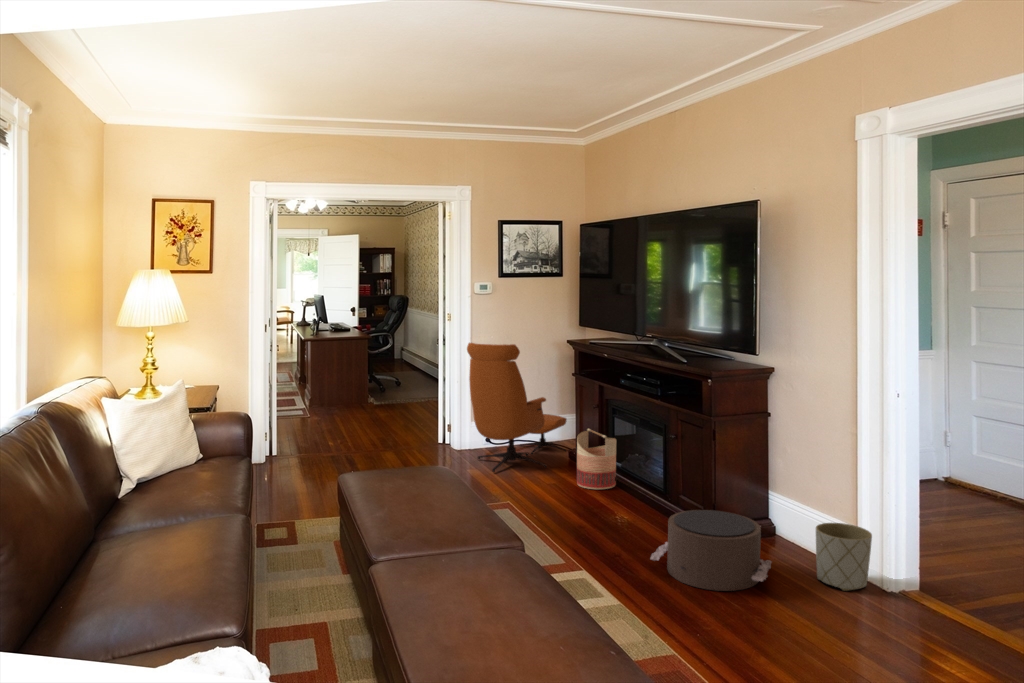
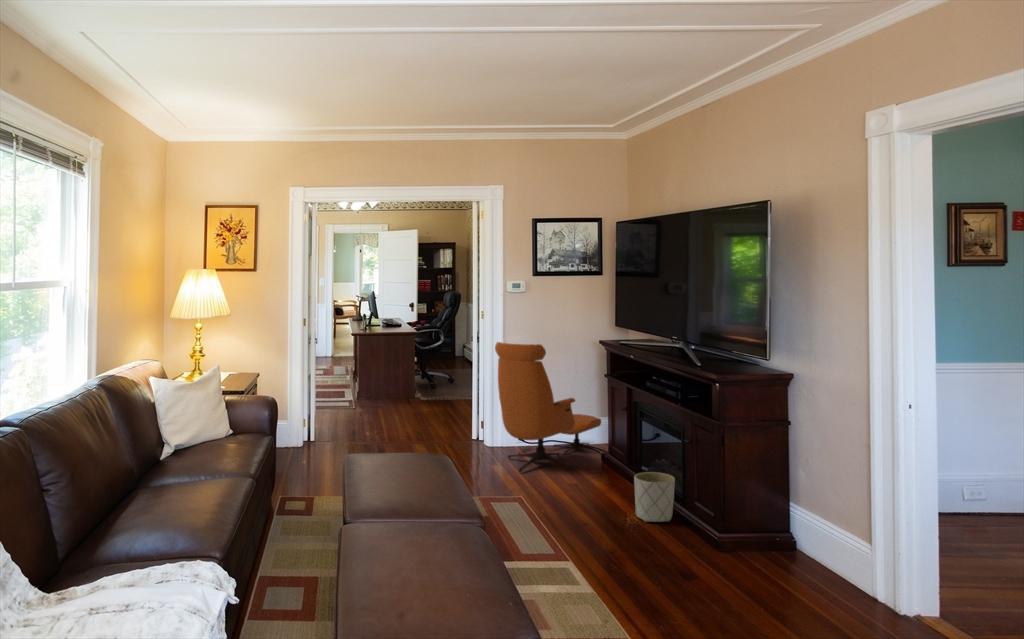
basket: present [577,429,616,489] -> none [601,431,642,493]
pouf: present [650,510,772,591] -> none [650,519,777,605]
planter: present [816,523,872,591] -> present [634,472,675,522]

